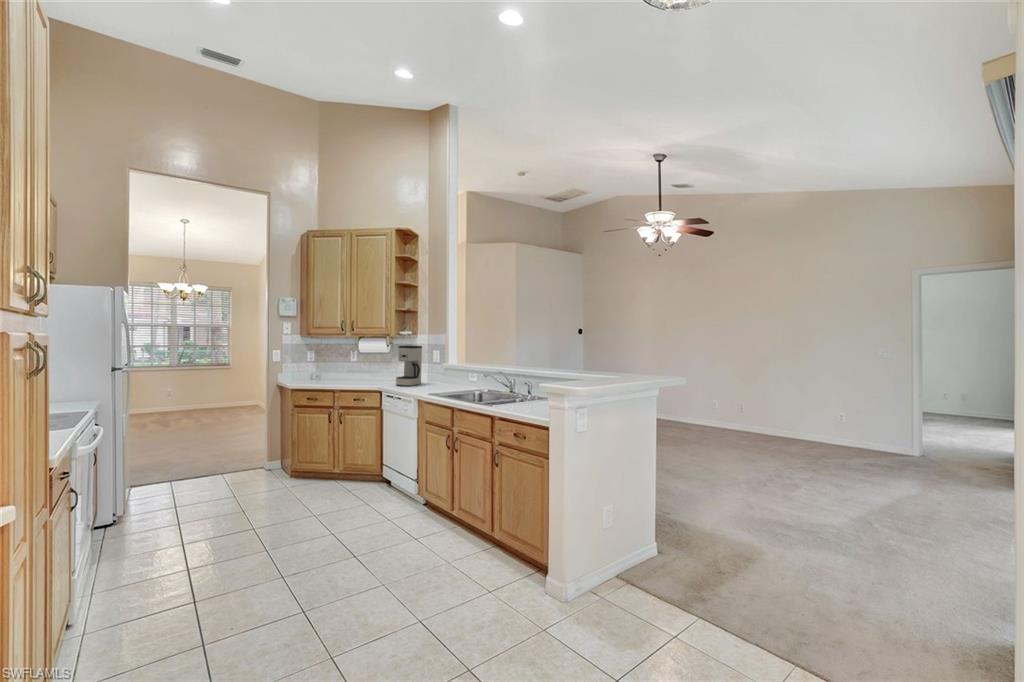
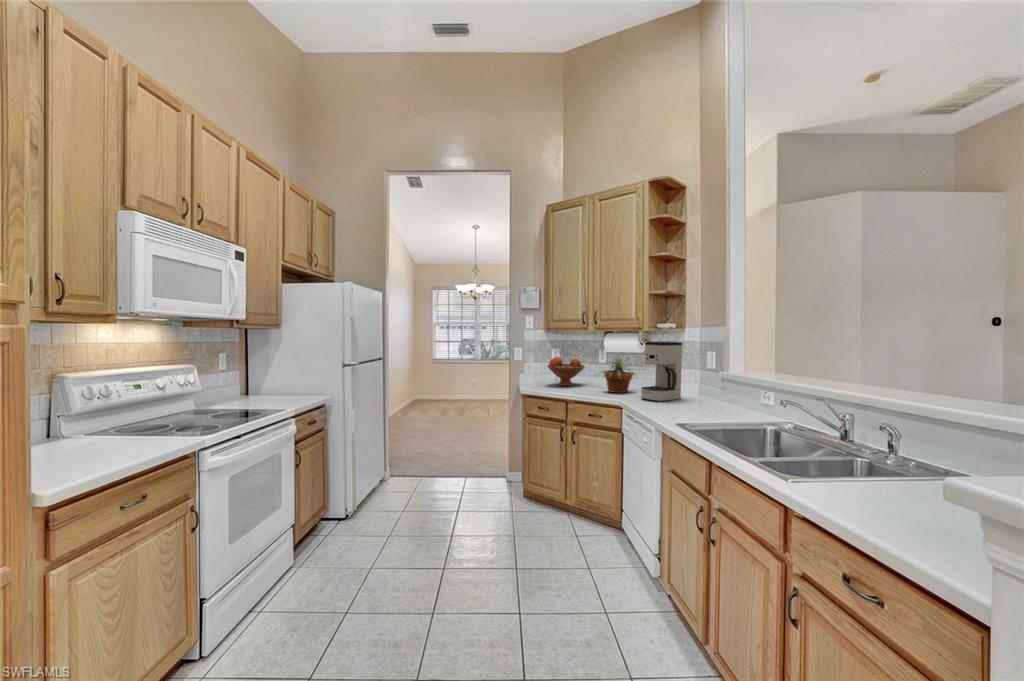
potted plant: none [358,356,393,383] -> present [602,358,635,393]
fruit bowl: none [309,358,342,381] -> present [547,357,585,386]

